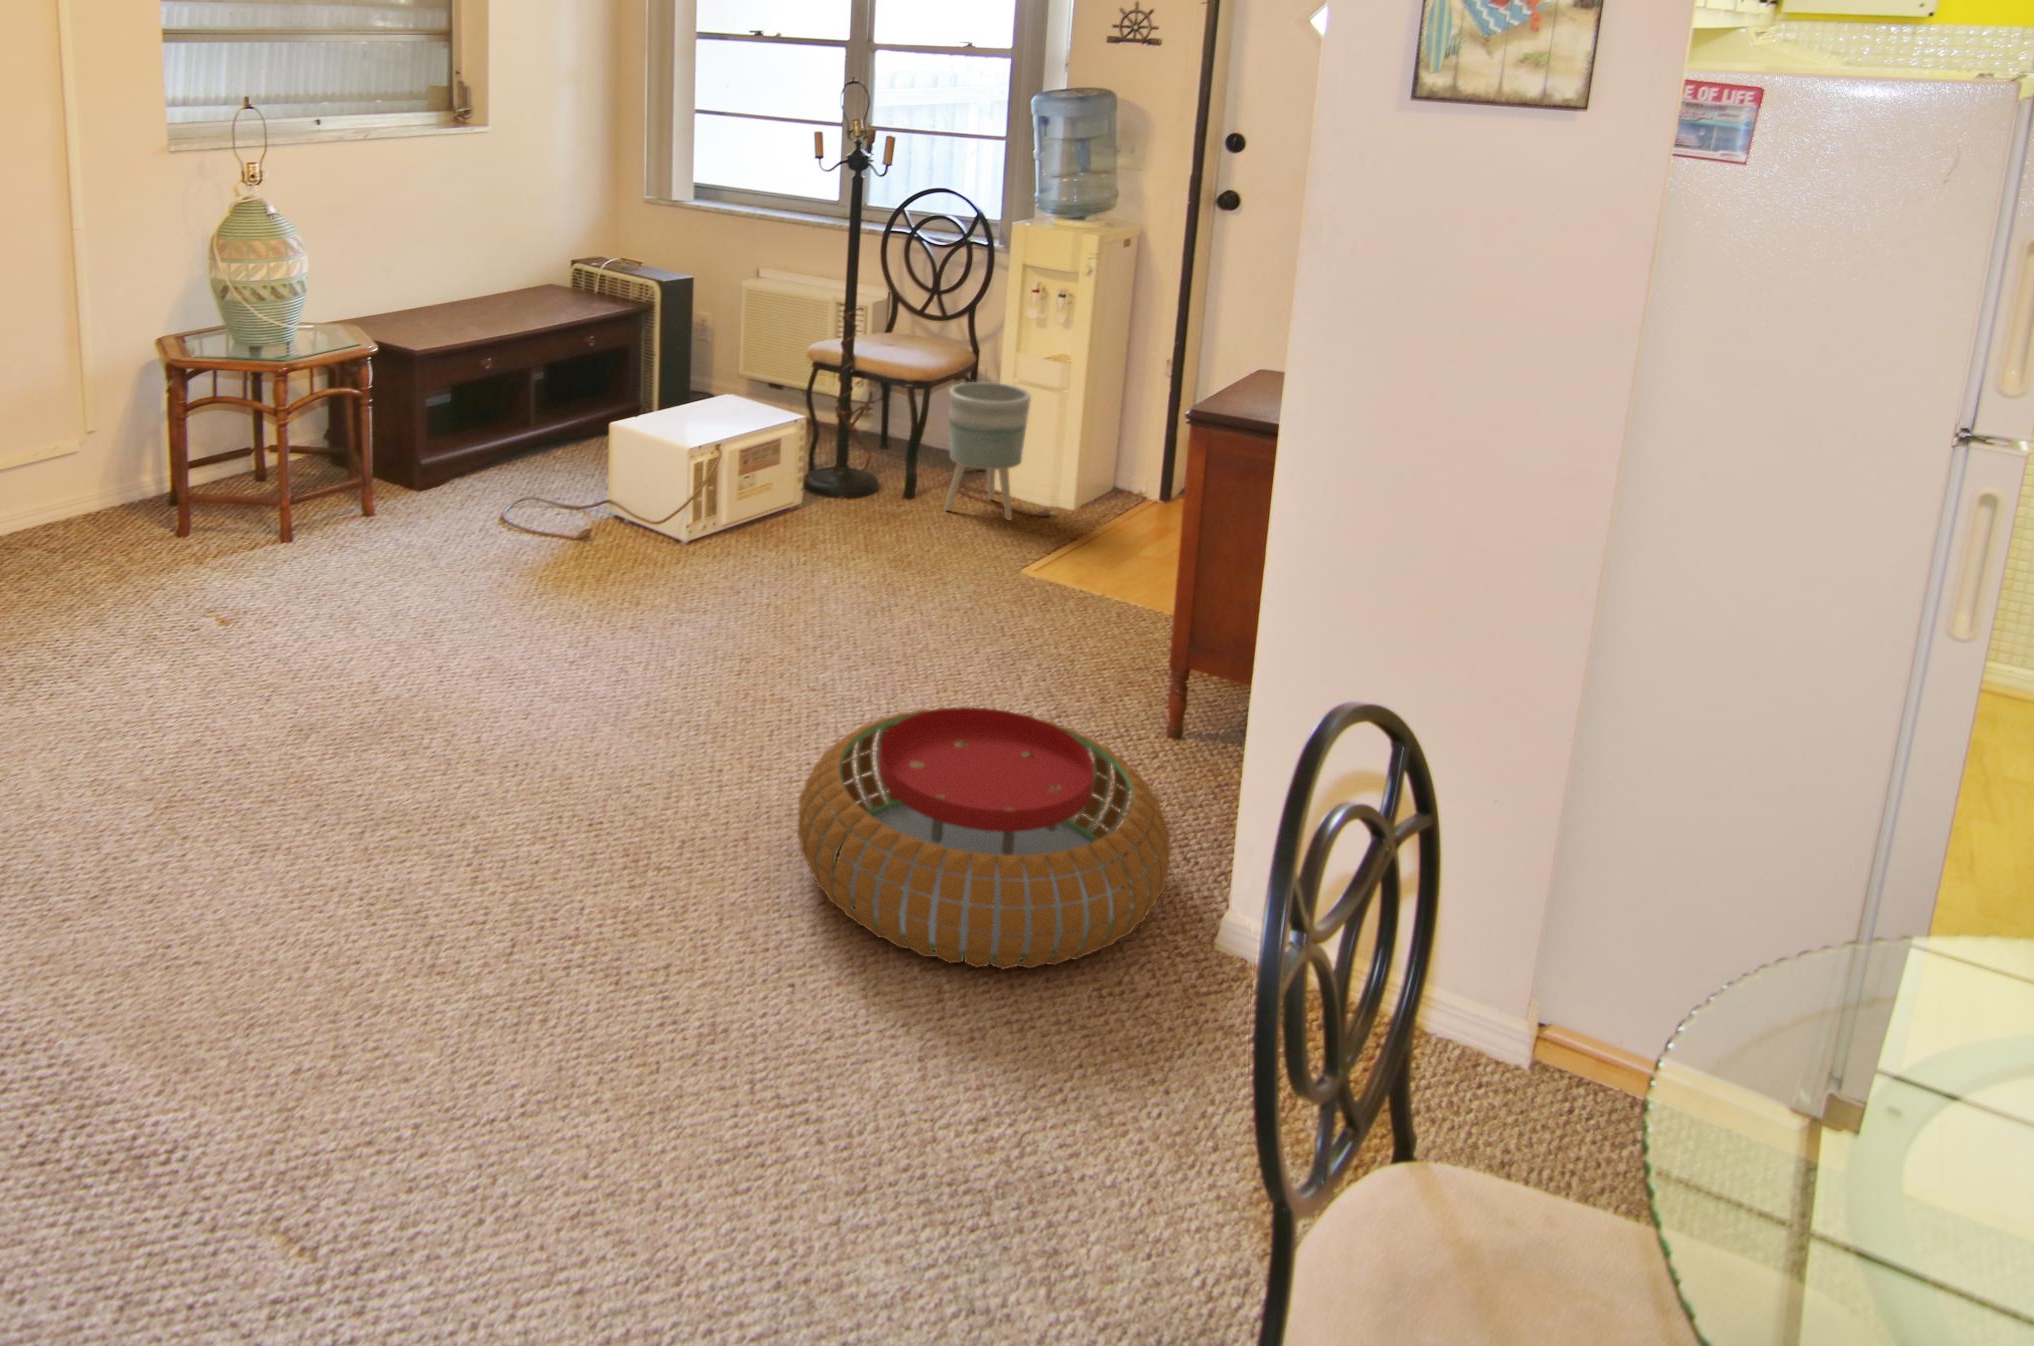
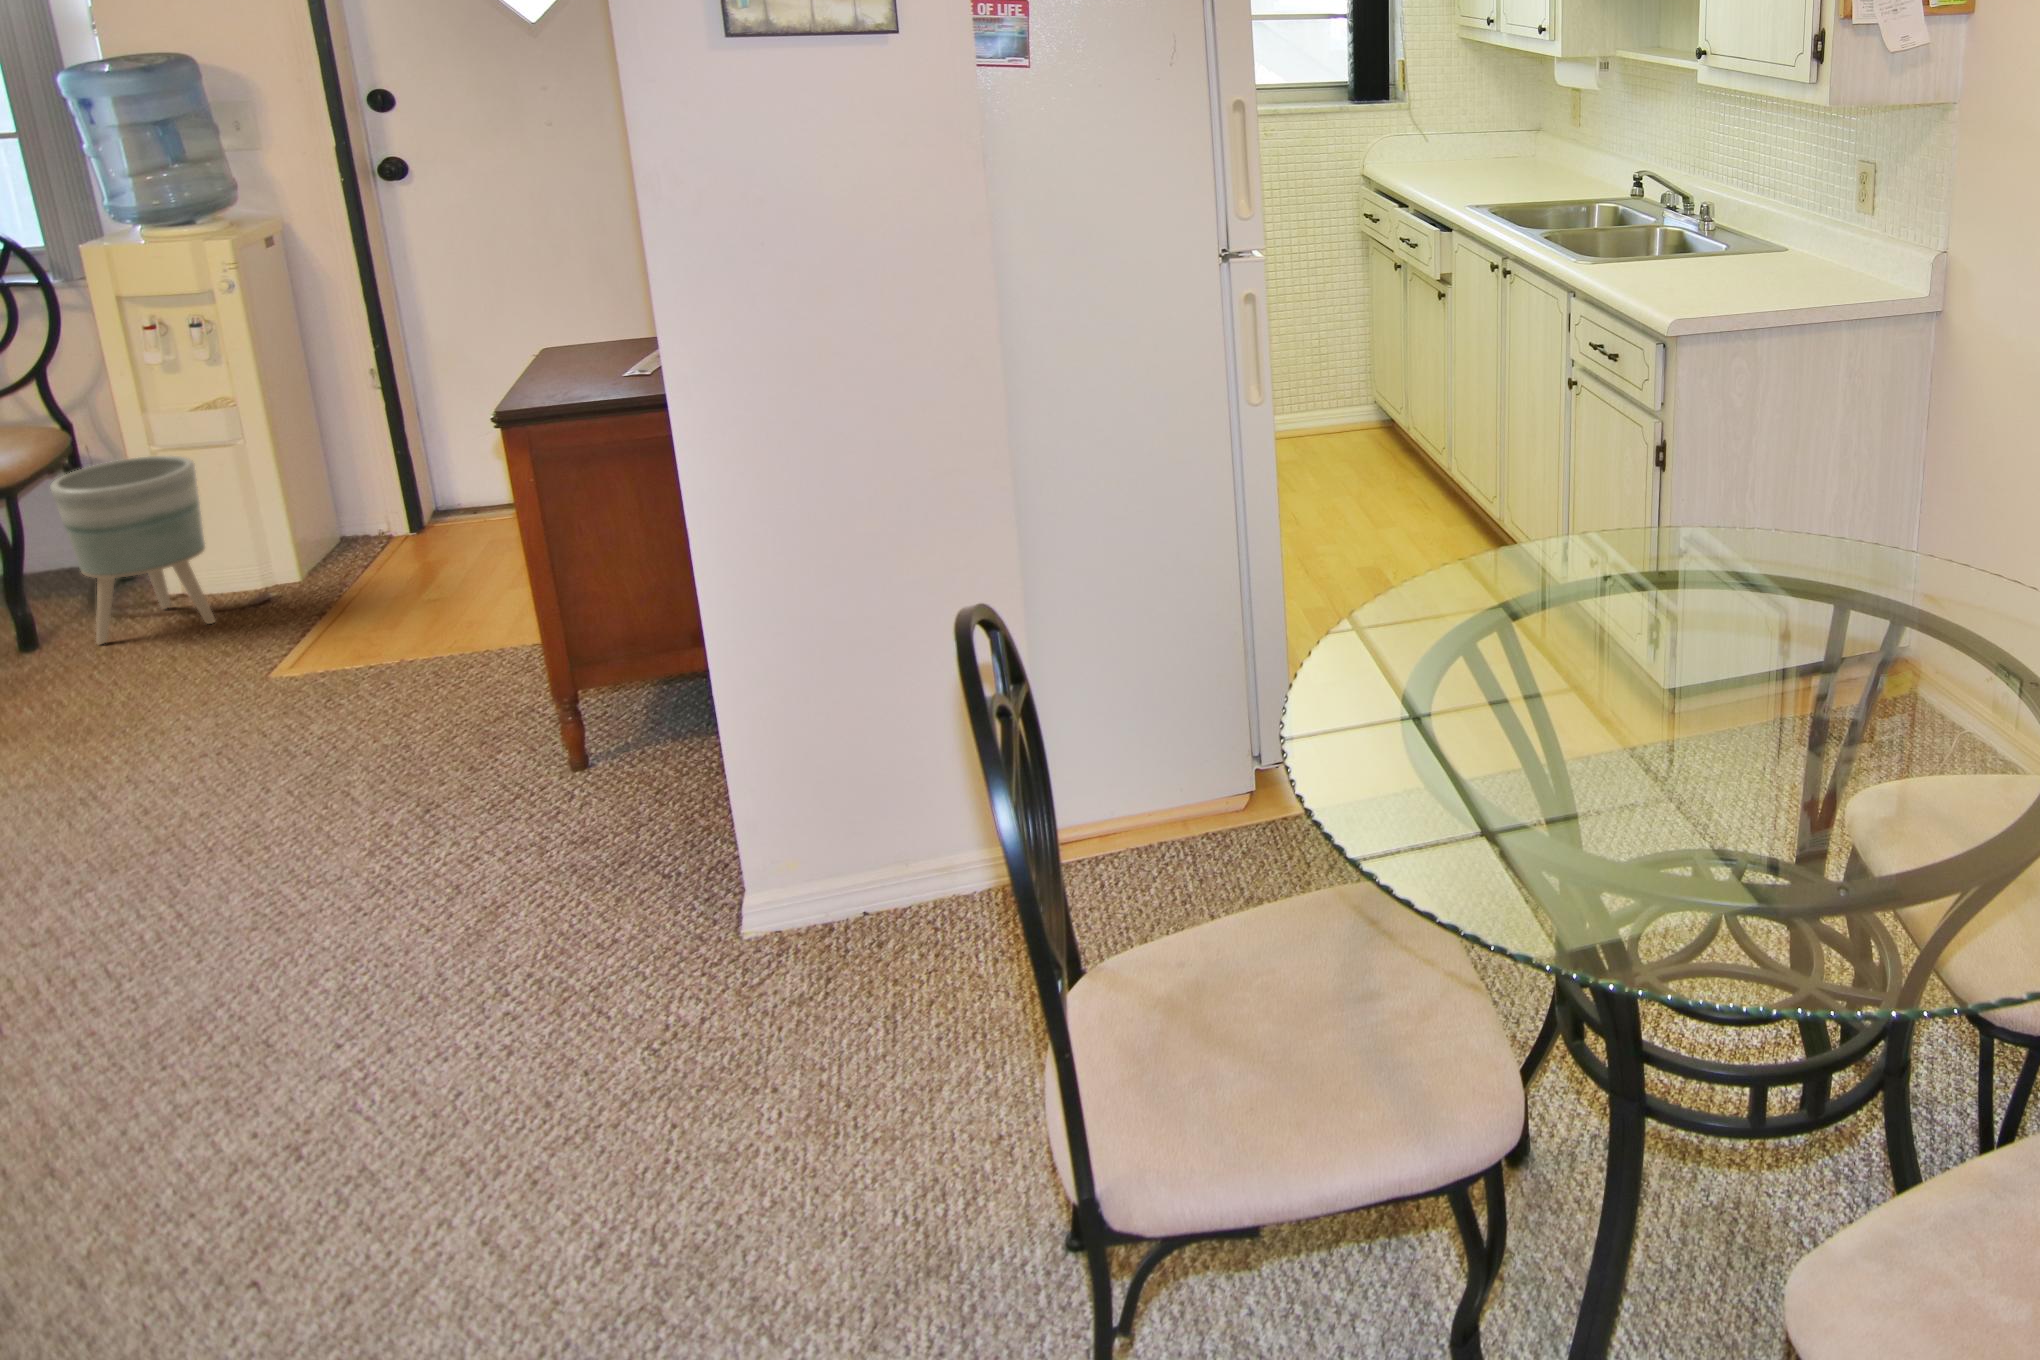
pouf: present [797,707,1171,969] -> none [118,804,674,1165]

